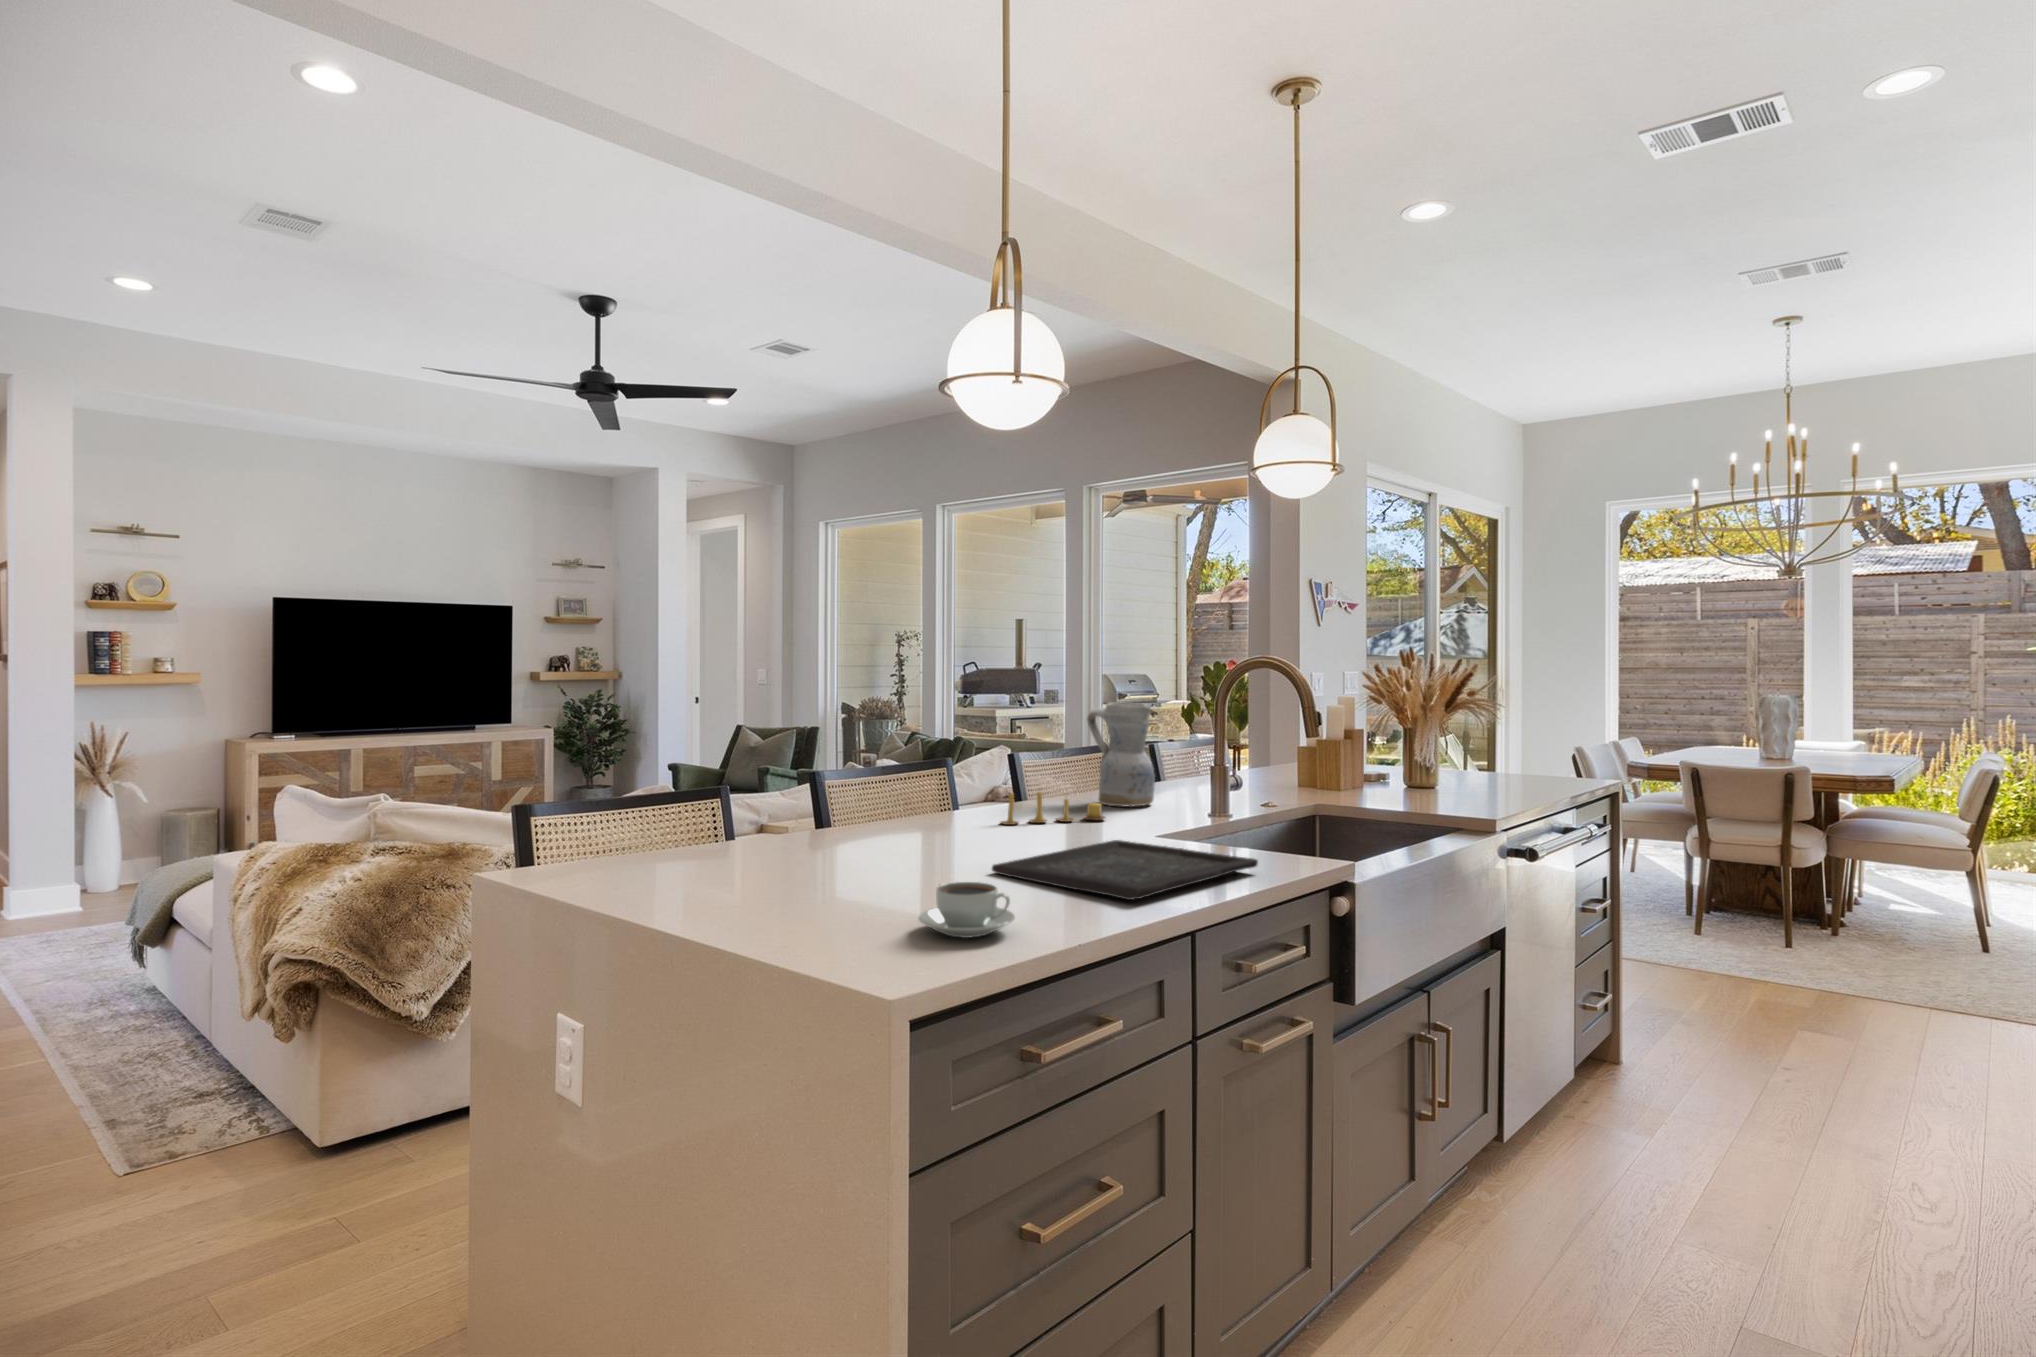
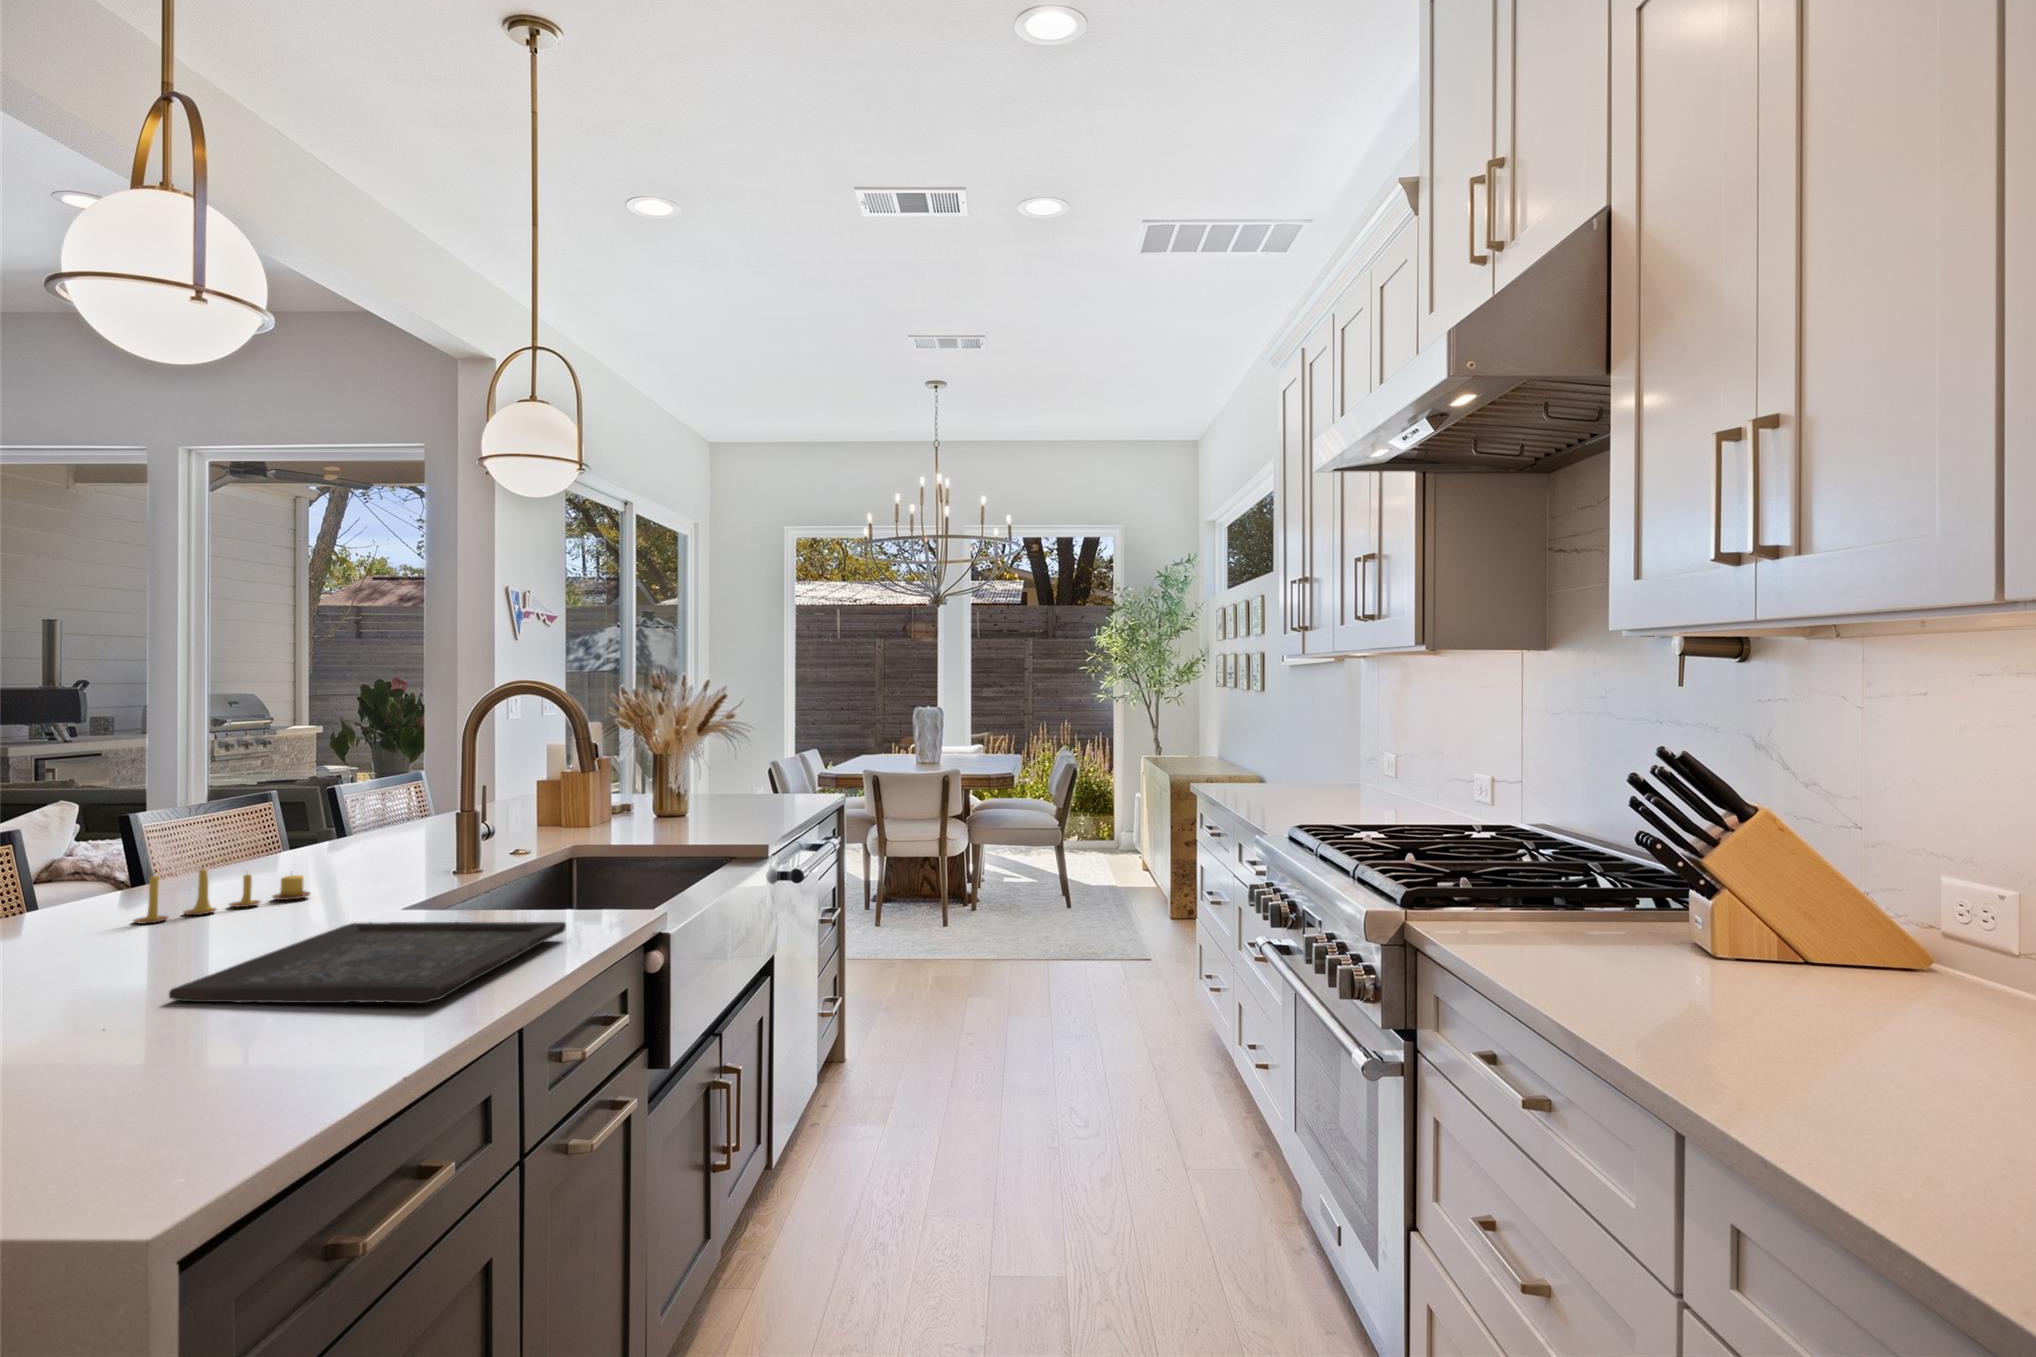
ceramic pitcher: present [1087,702,1155,807] -> none [264,736,370,876]
coffee cup: present [918,882,1015,938] -> none [86,1022,272,1117]

